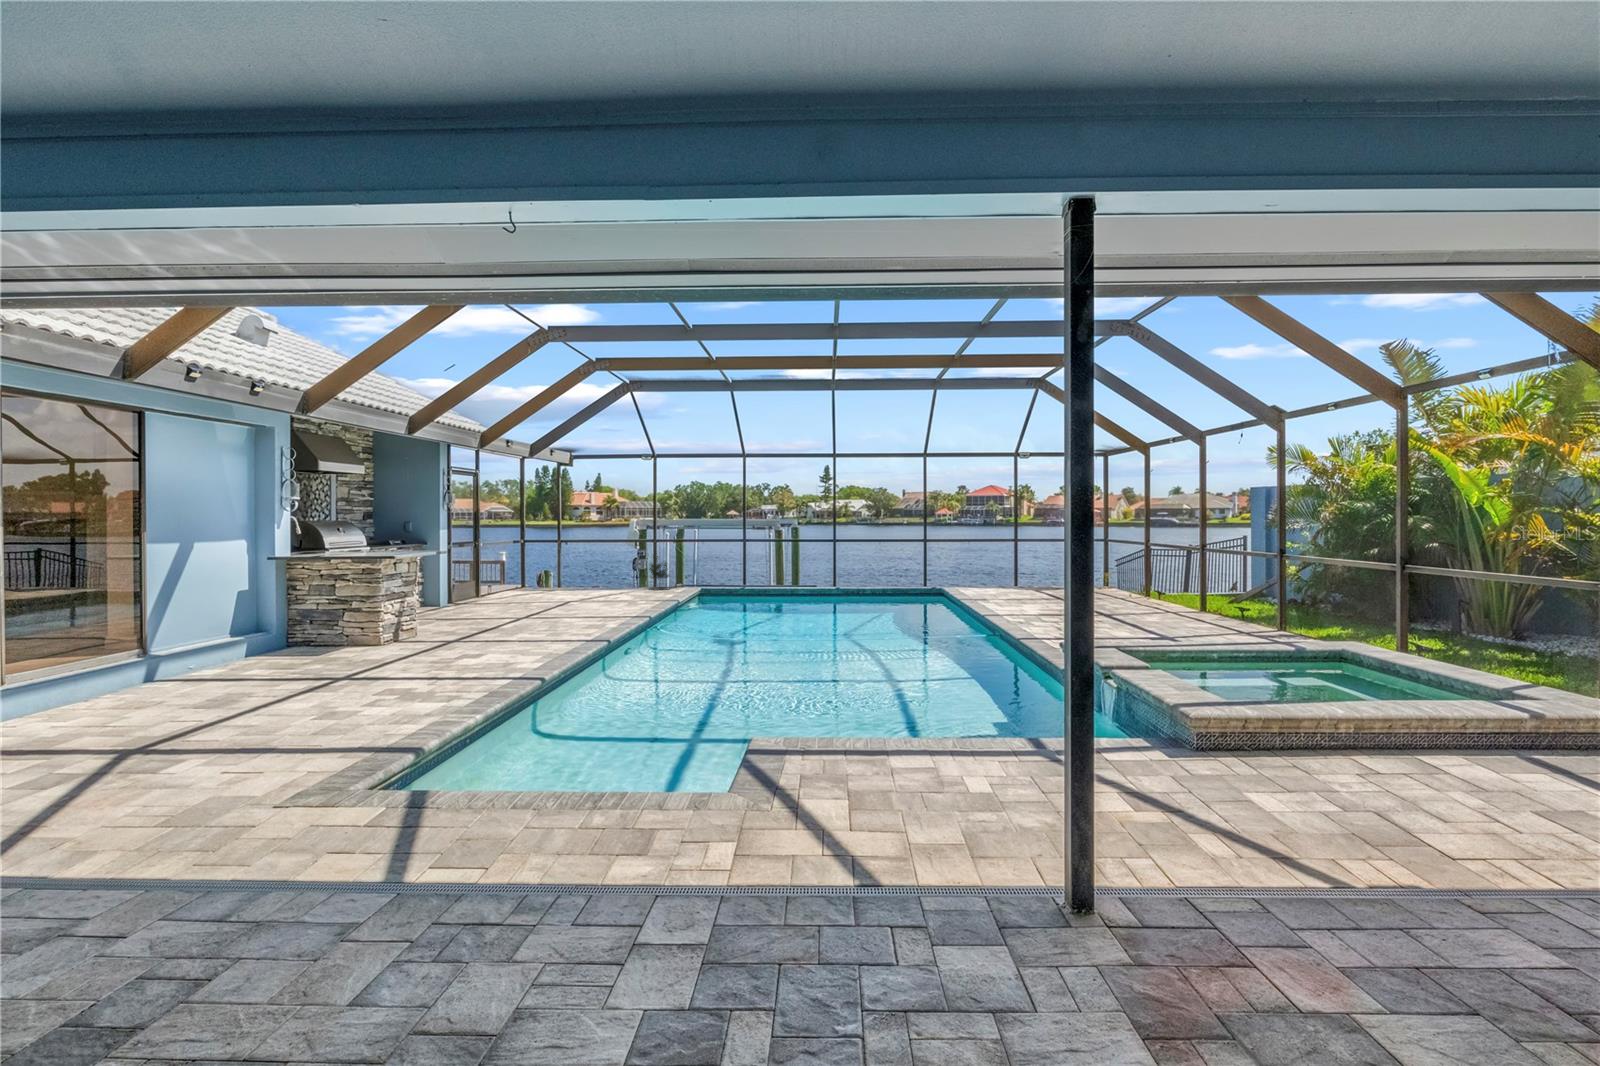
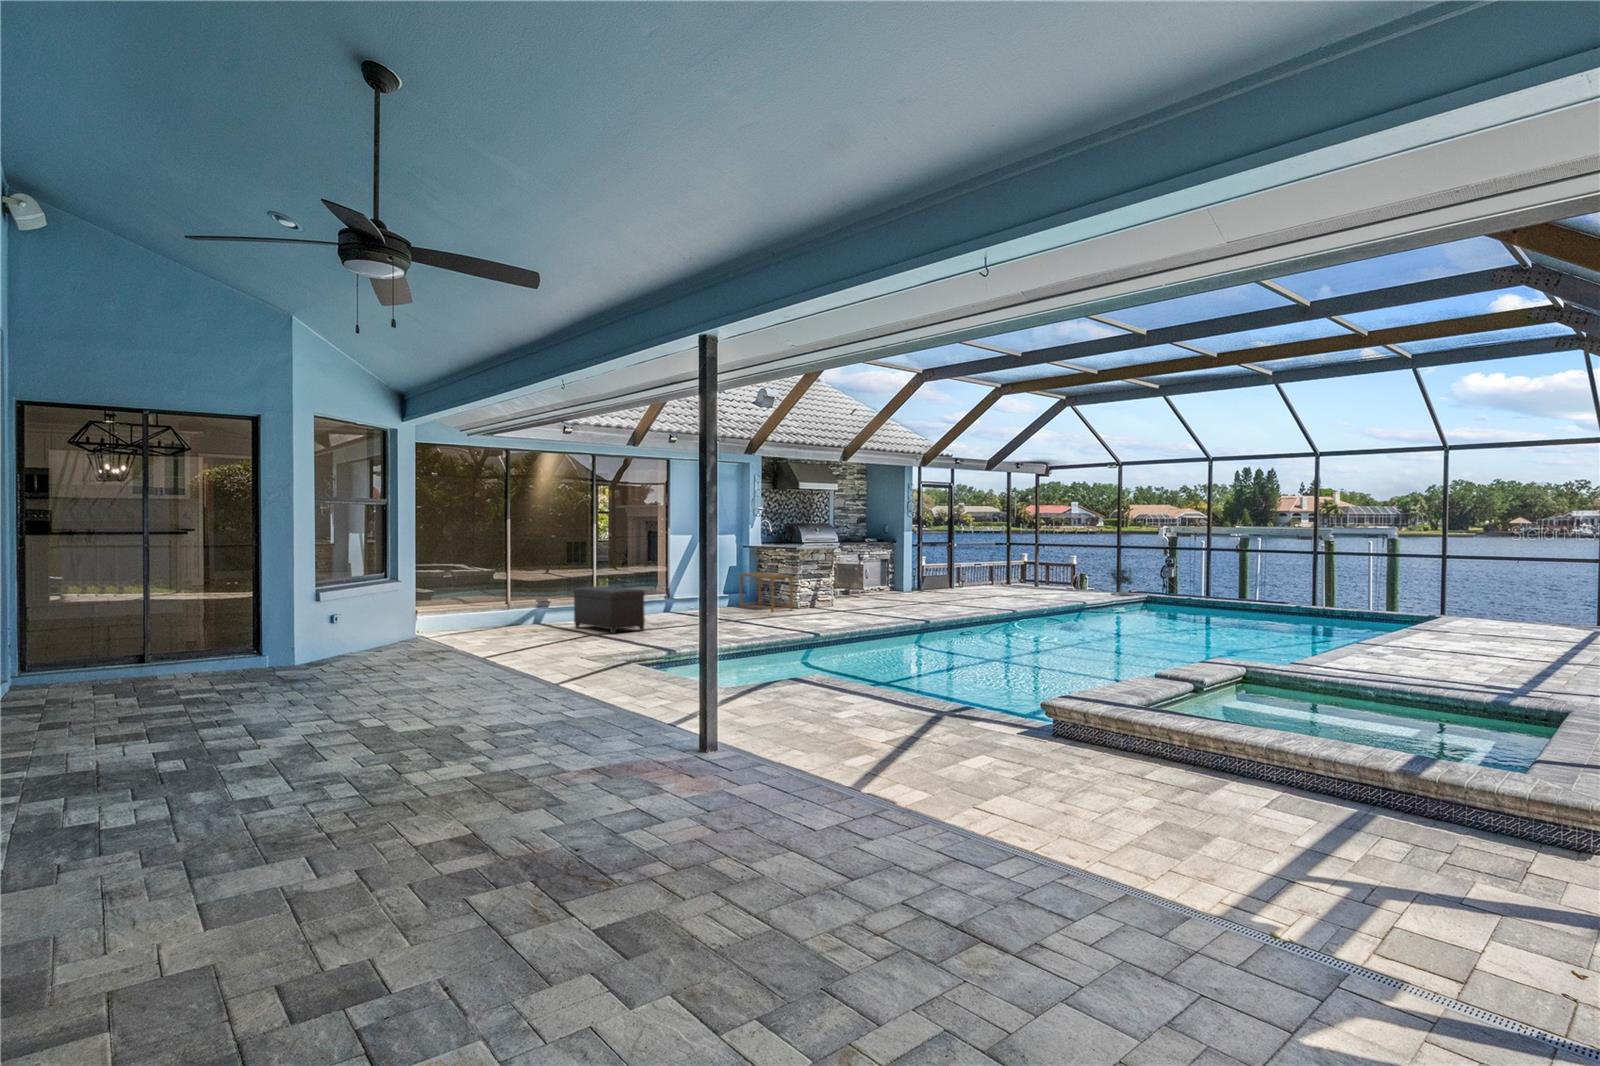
side table: none [262,597,372,655] -> present [739,572,793,612]
ottoman: none [34,648,238,745] -> present [573,586,645,634]

